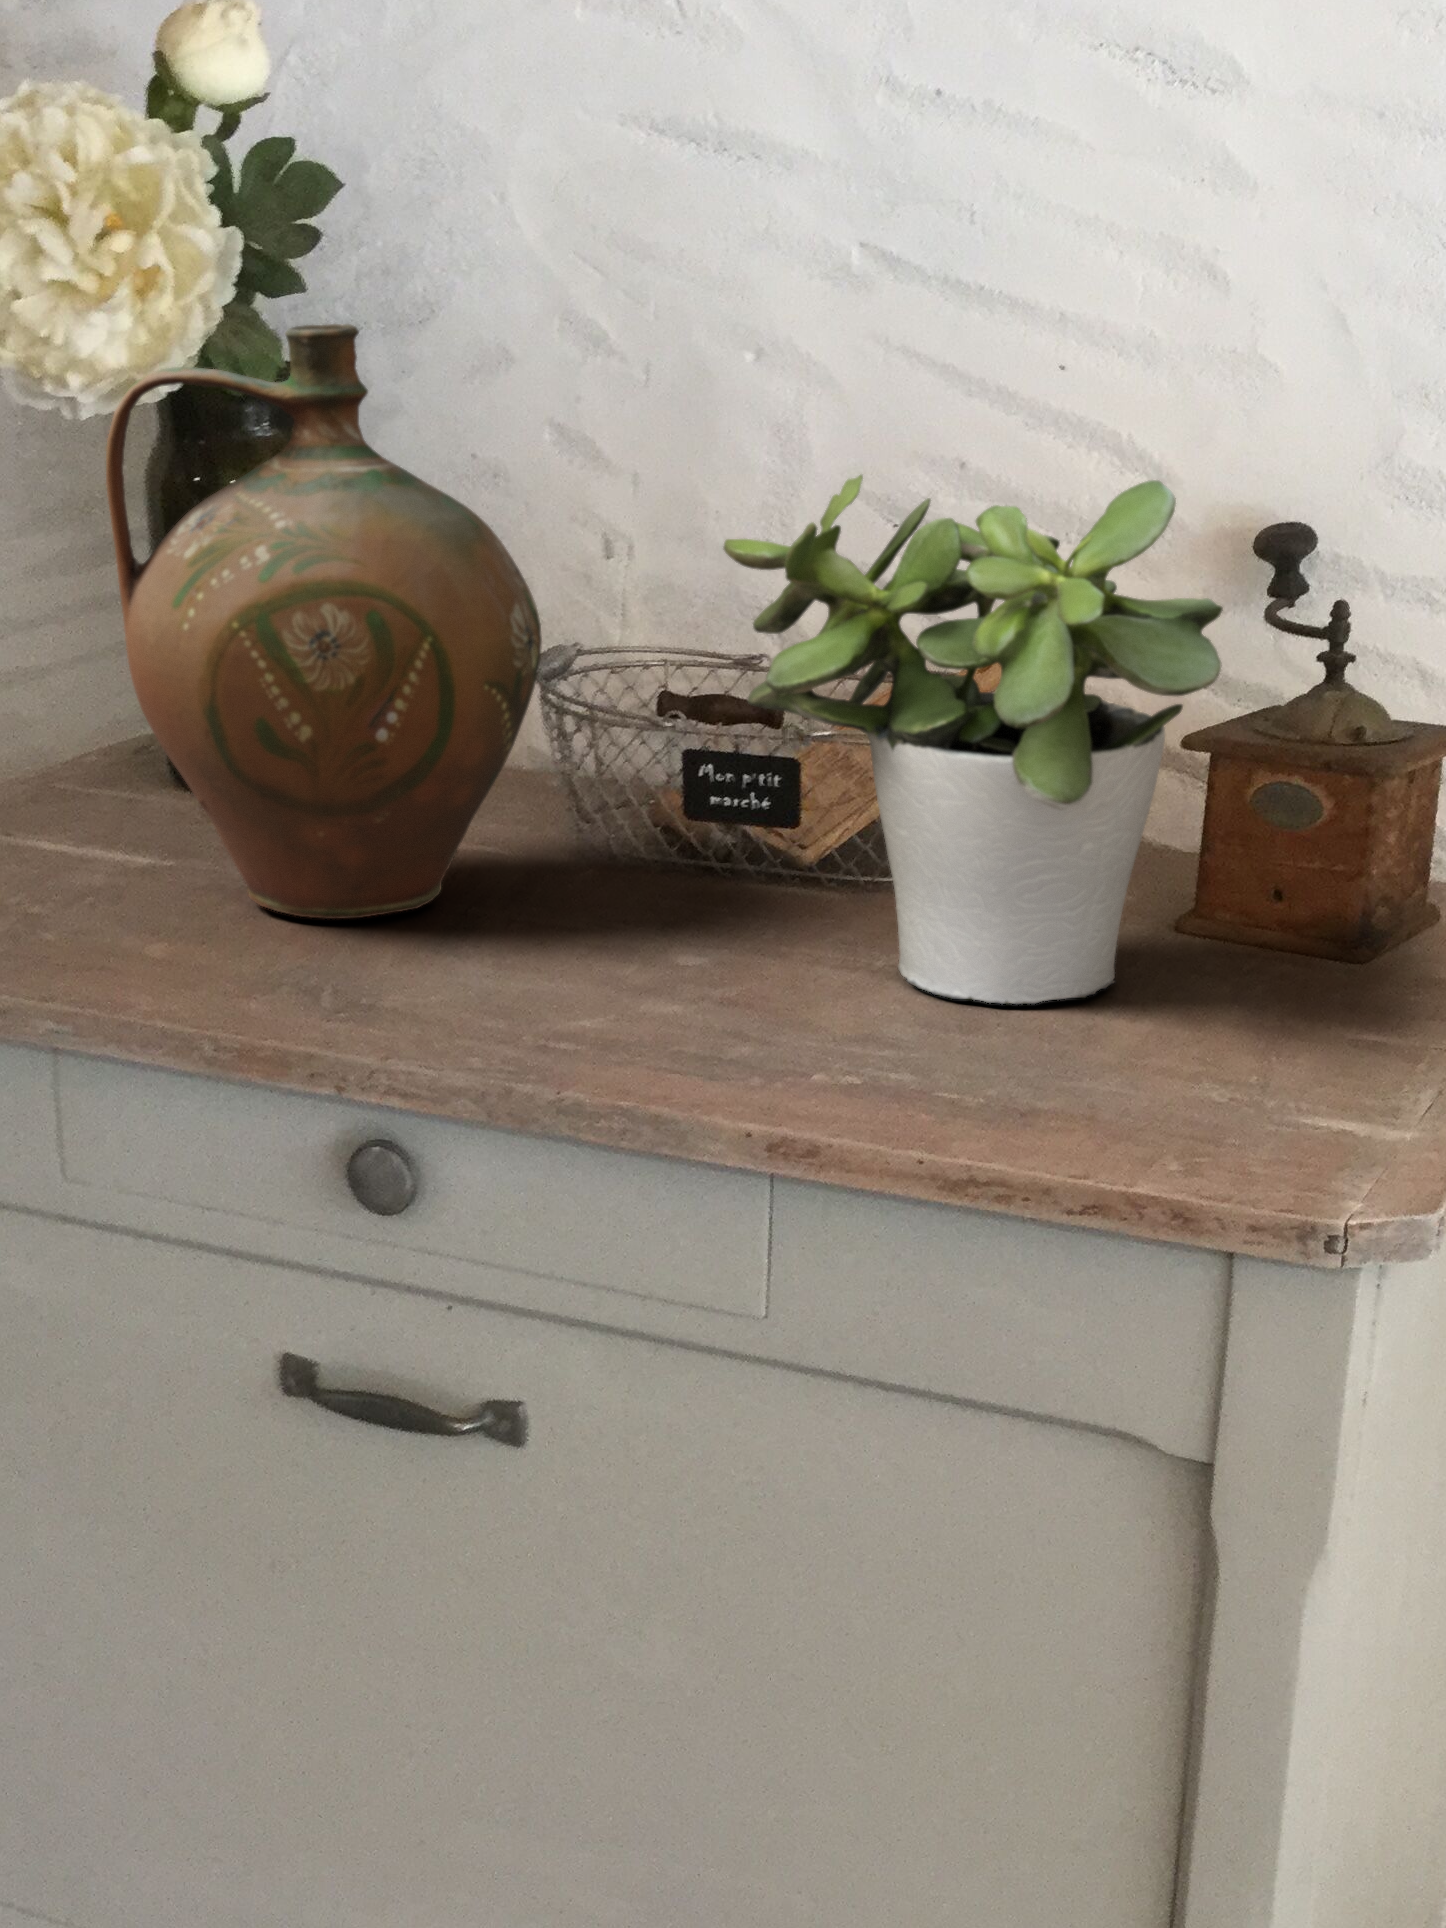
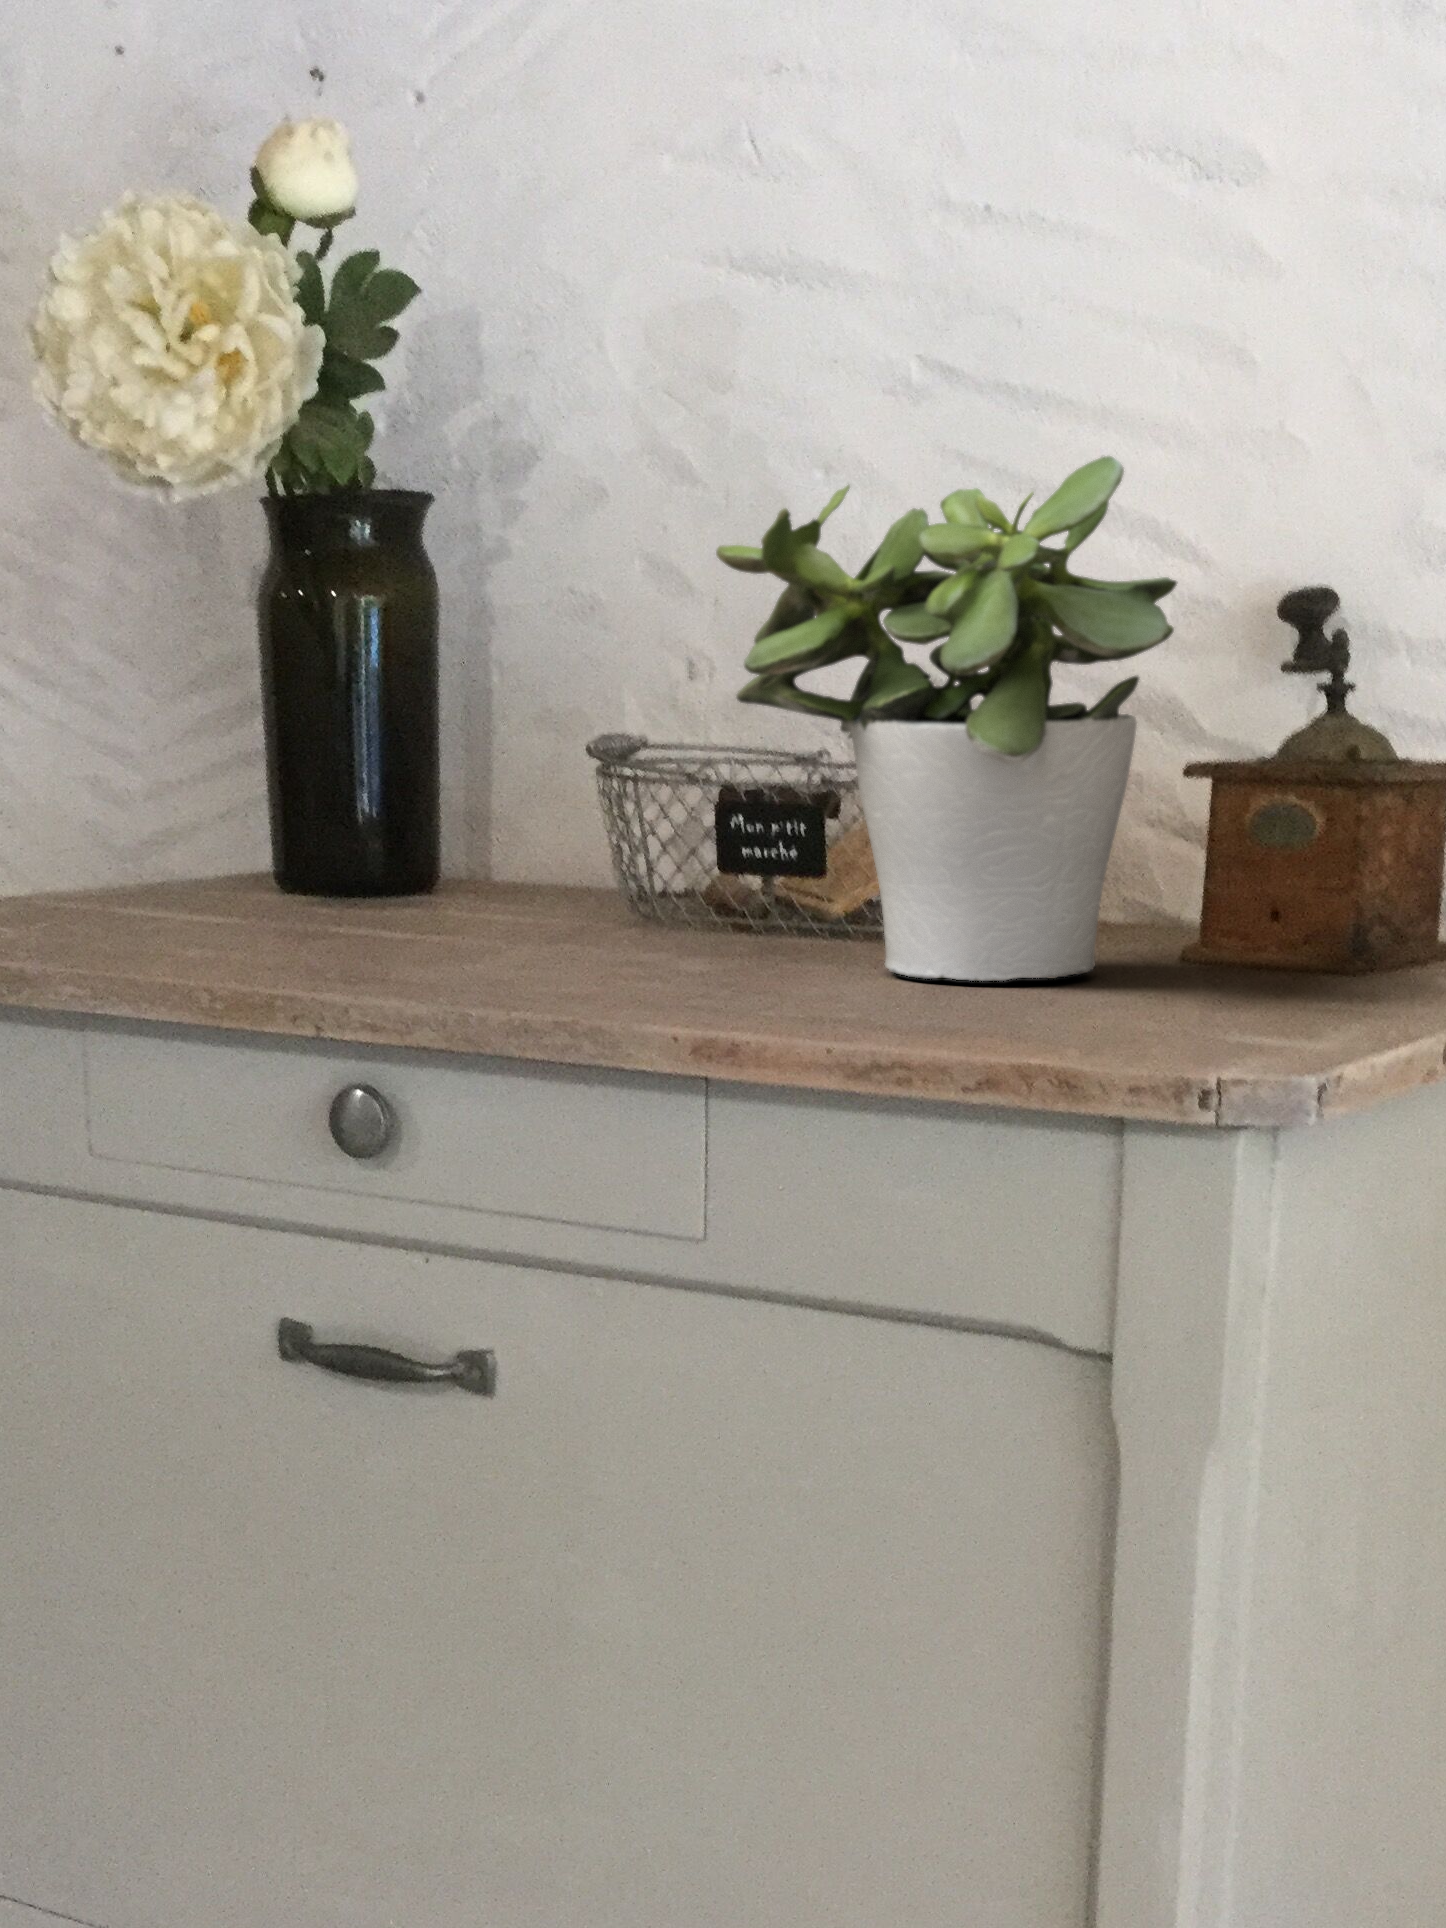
ceramic jug: present [106,324,542,919] -> none [170,380,575,939]

